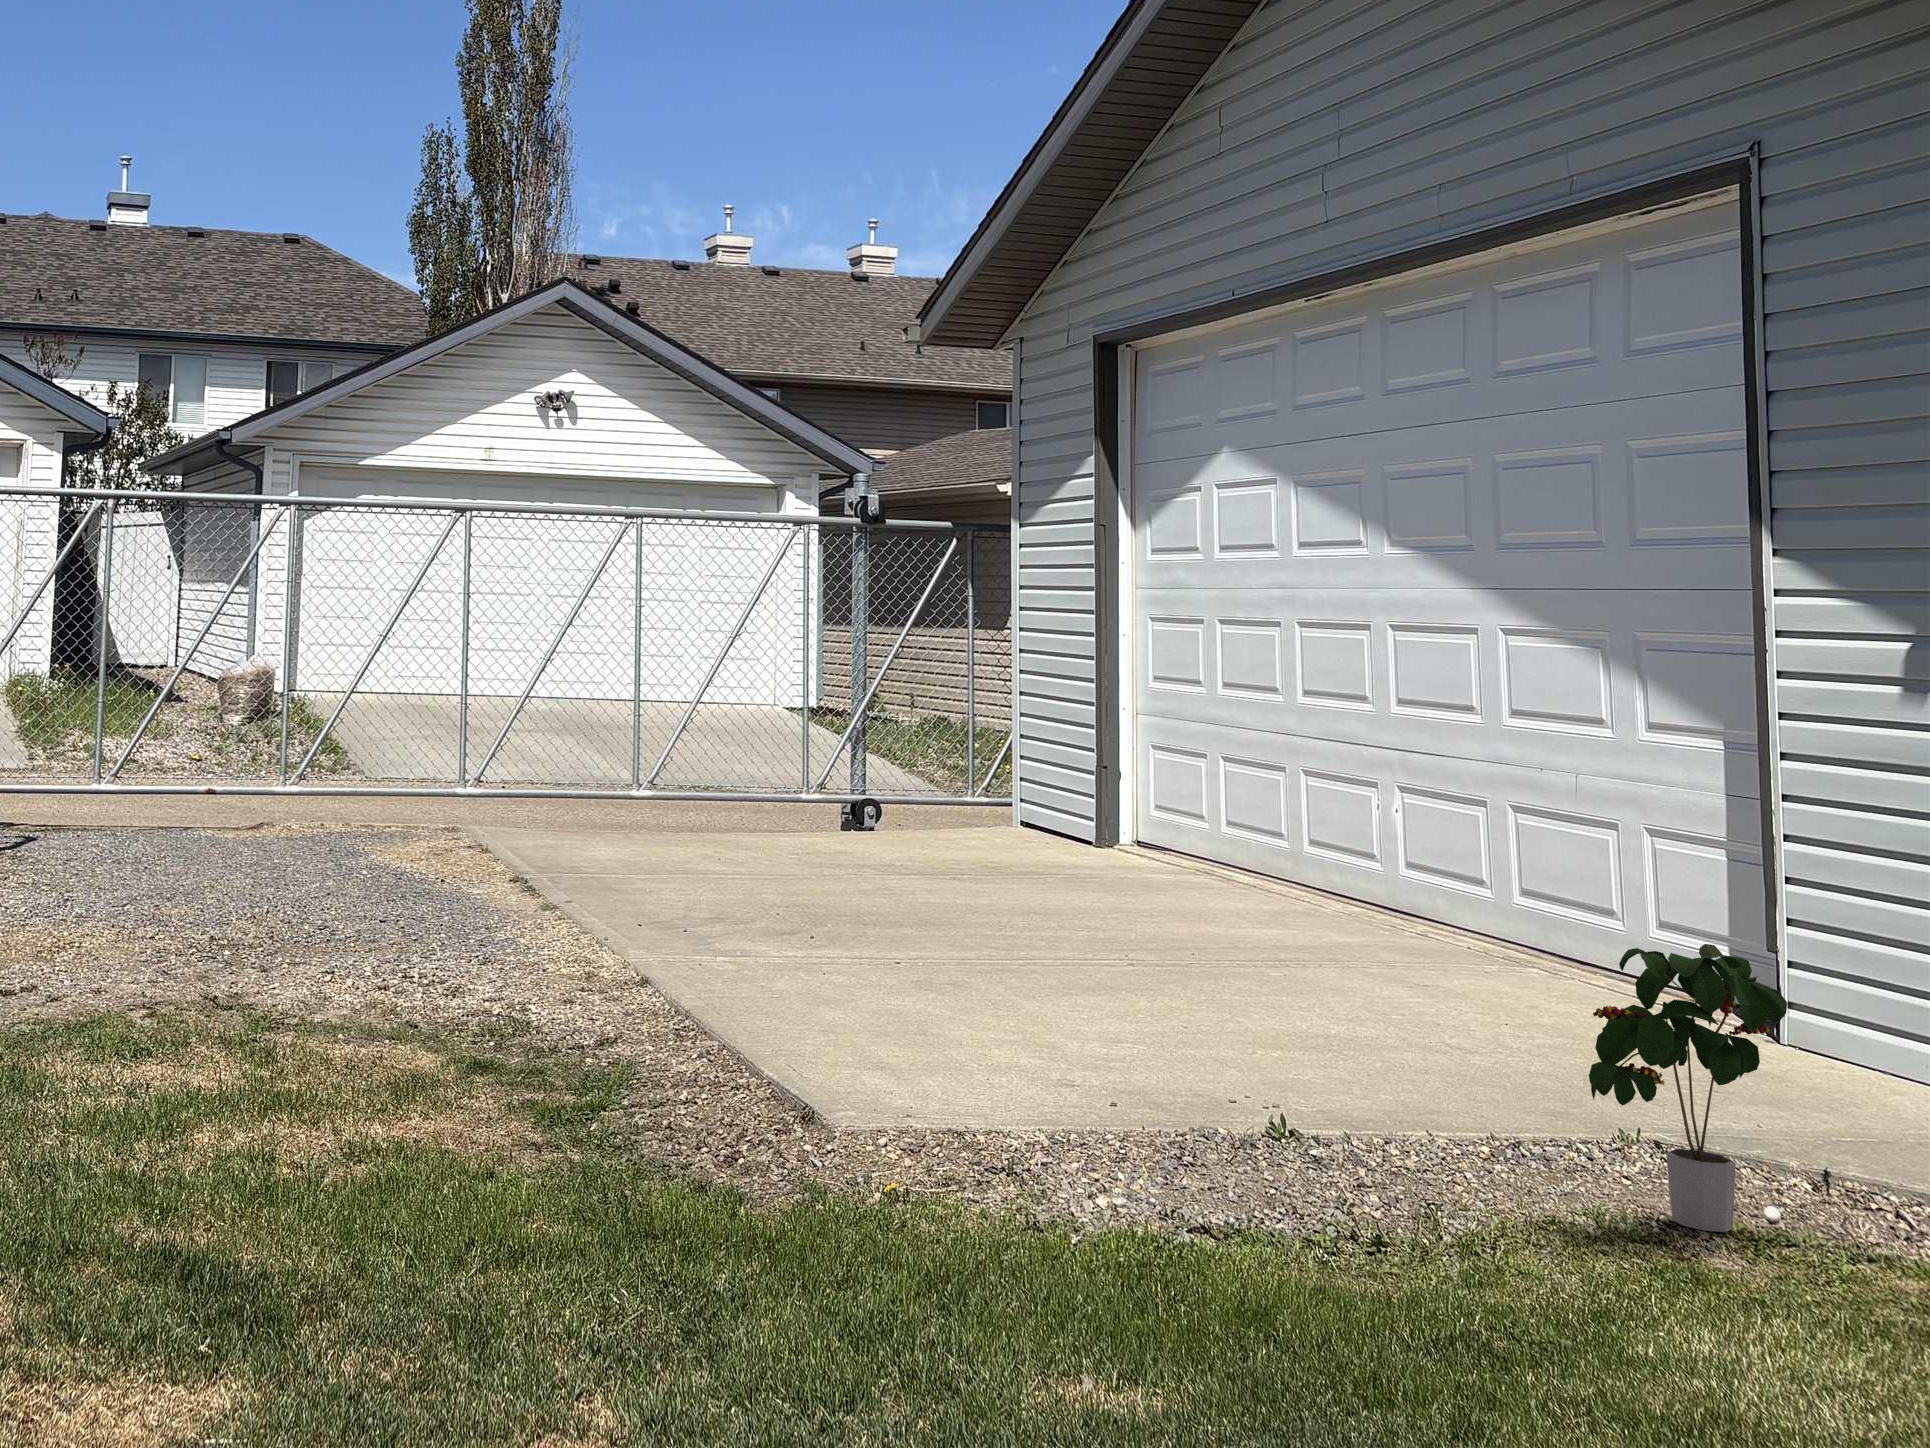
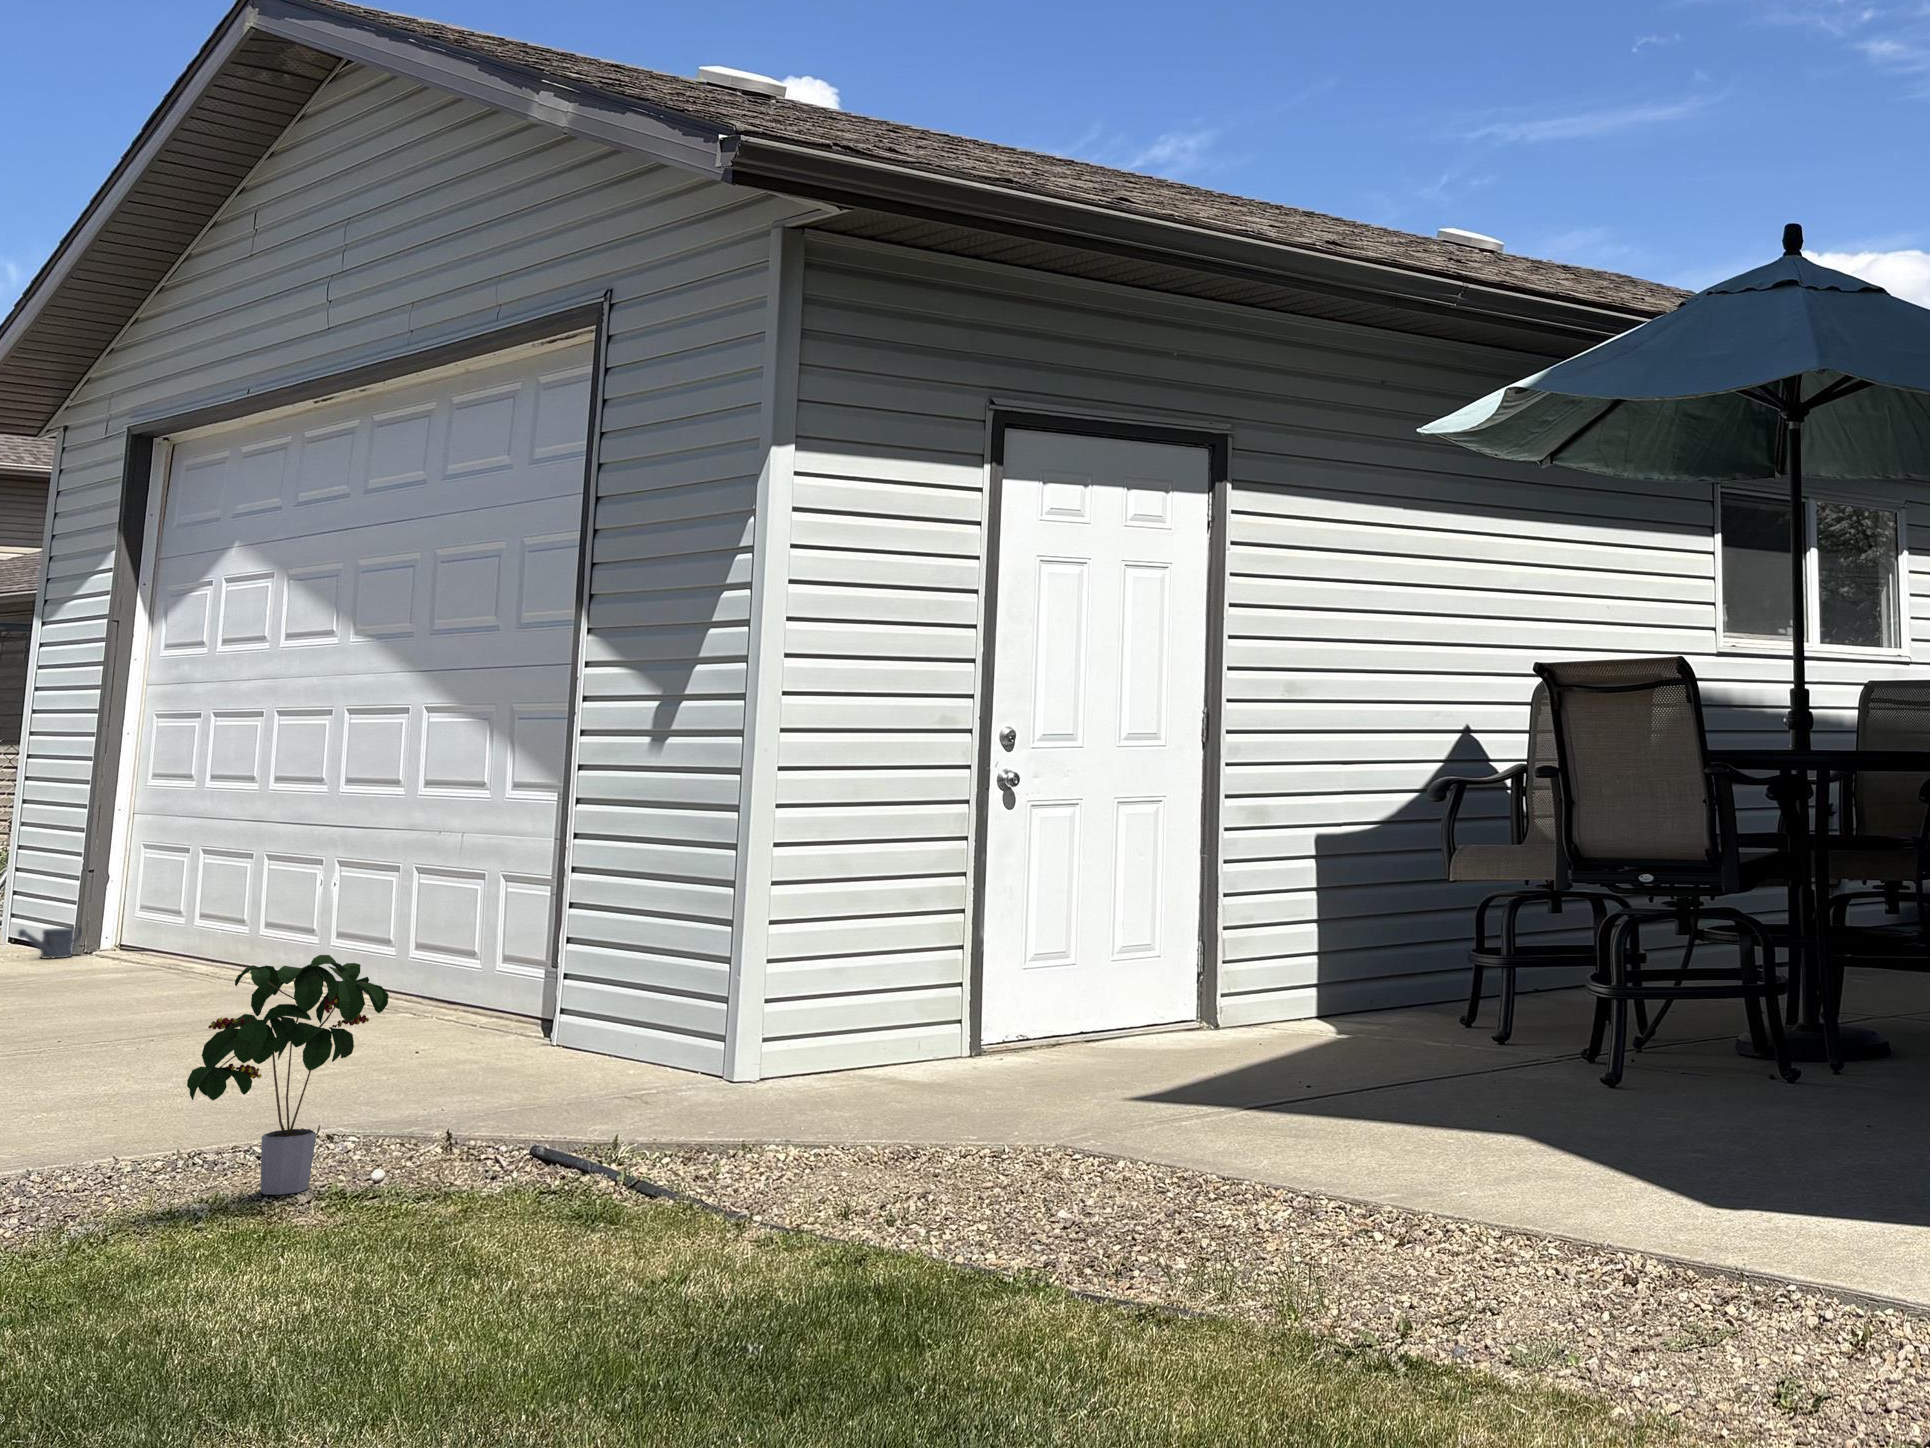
watering can: none [1049,813,1099,845] -> present [18,927,82,959]

